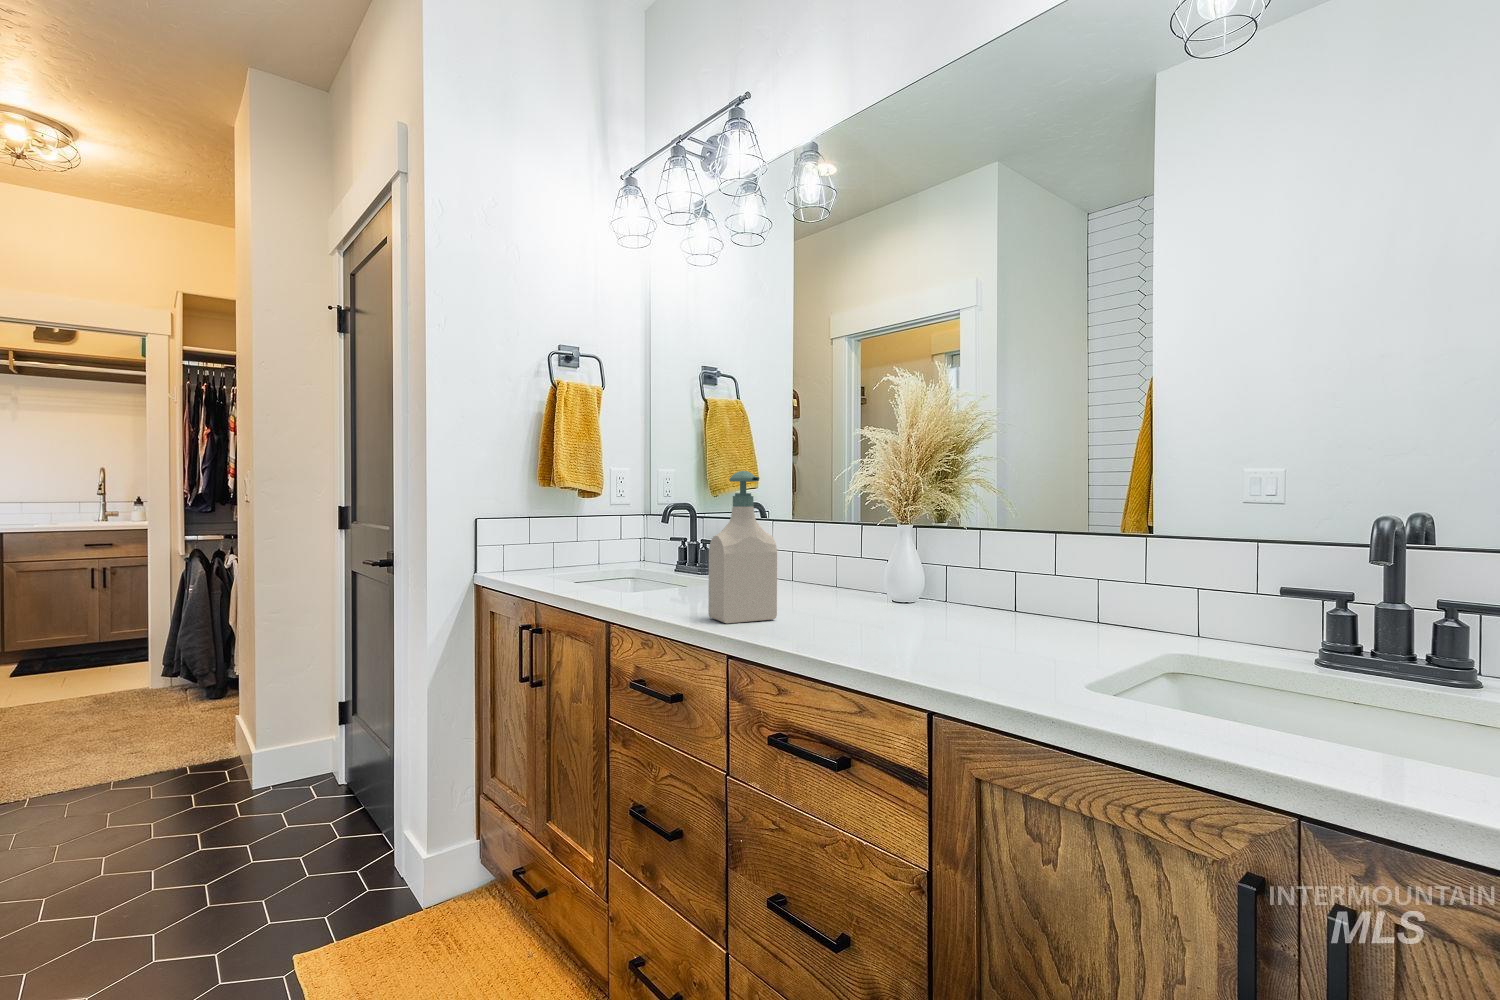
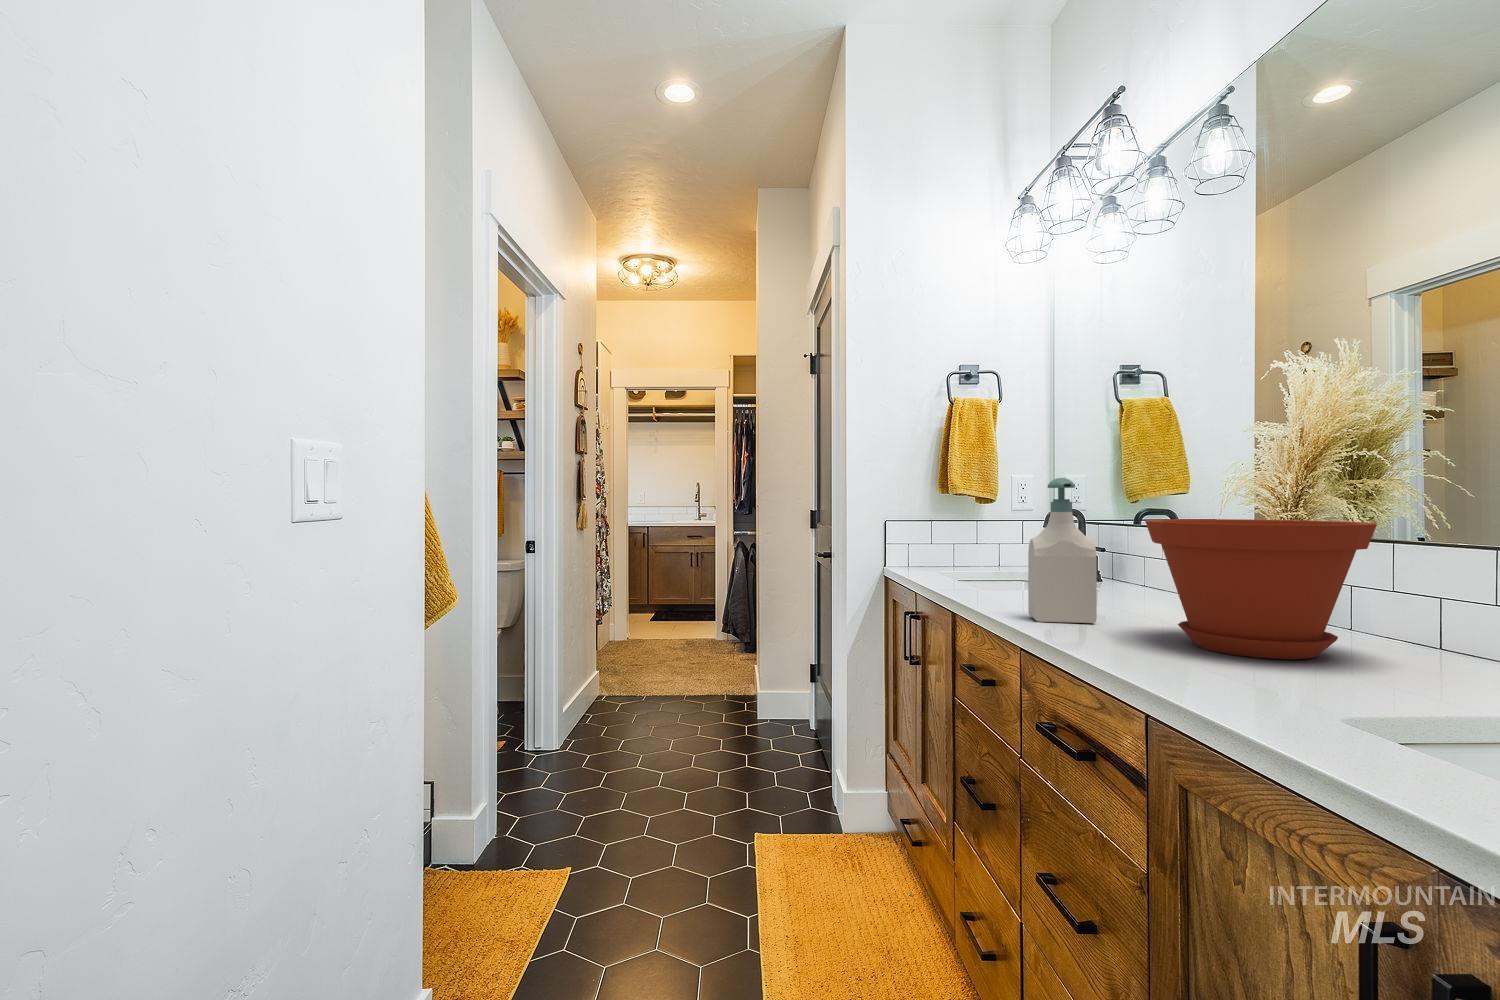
plant pot: none [834,513,1010,638] -> present [1145,519,1377,659]

